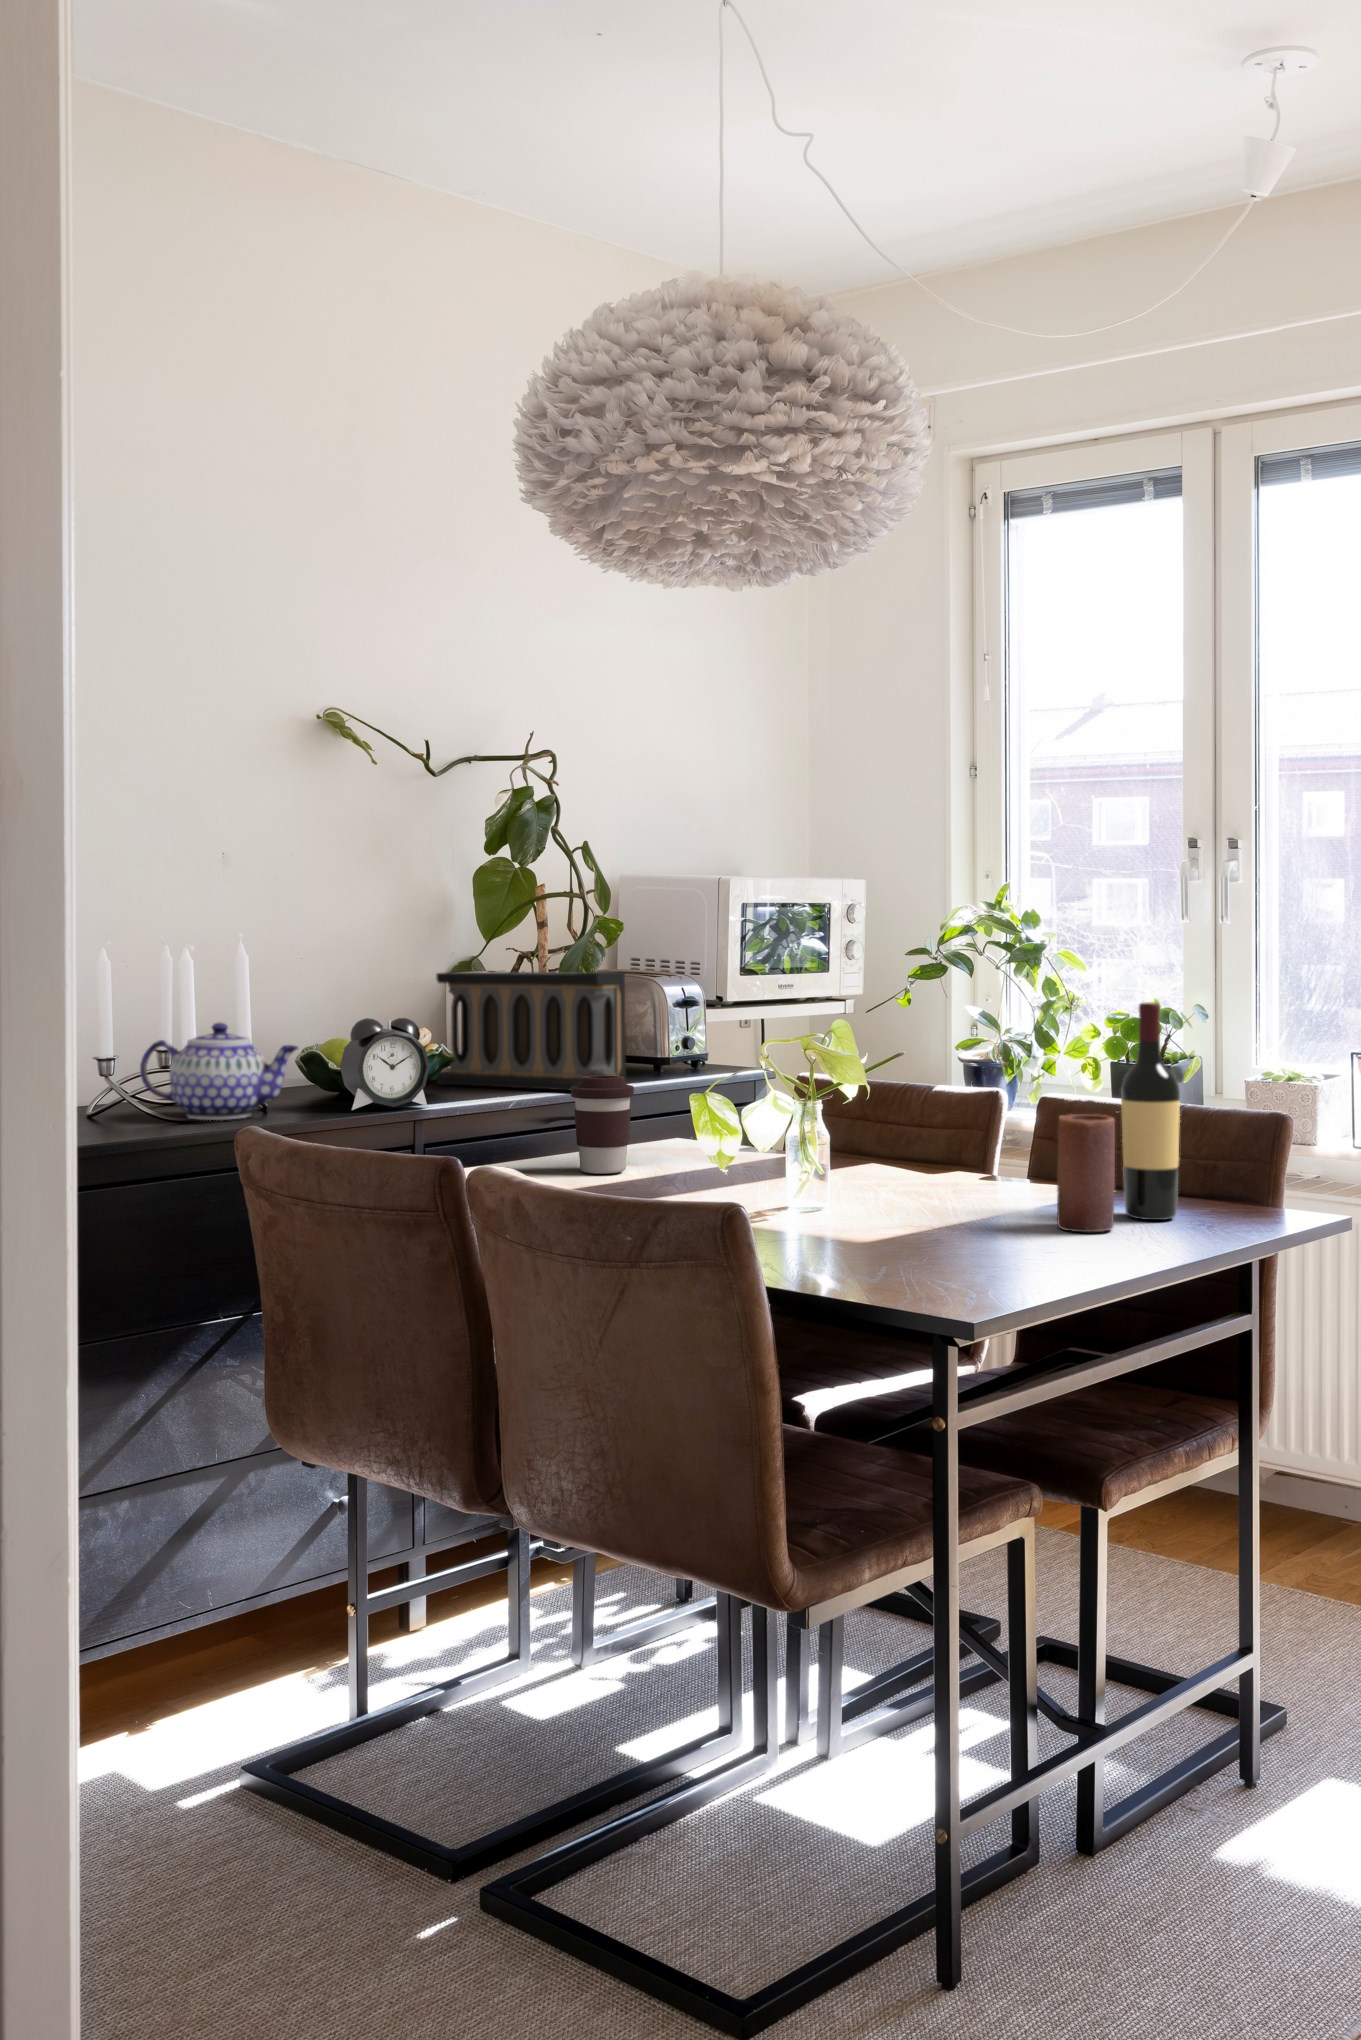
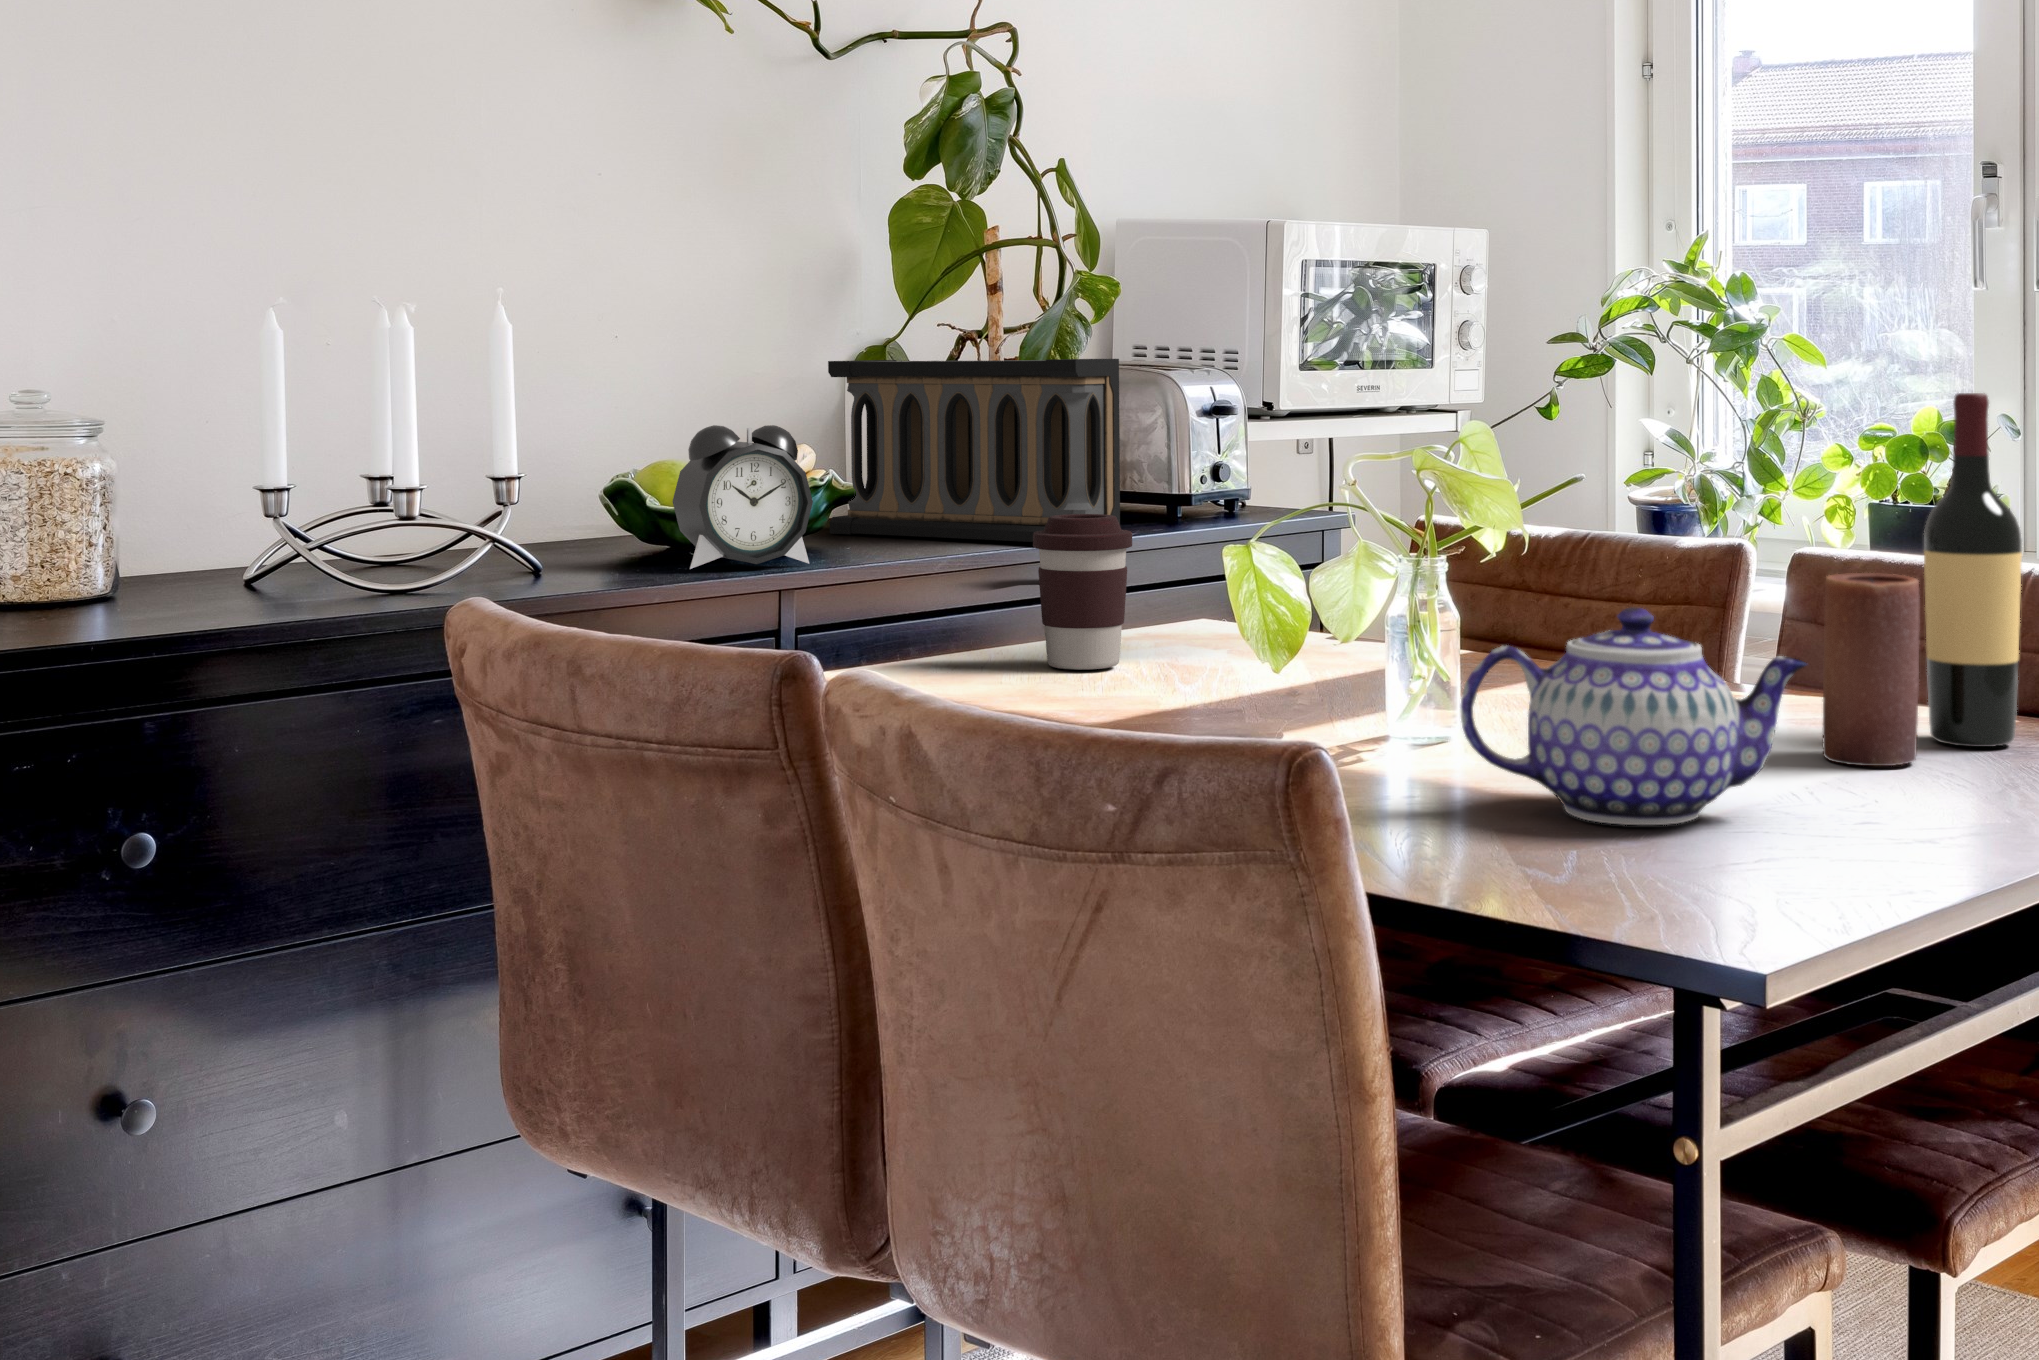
teapot: present [140,1022,298,1120] -> present [1461,607,1807,825]

